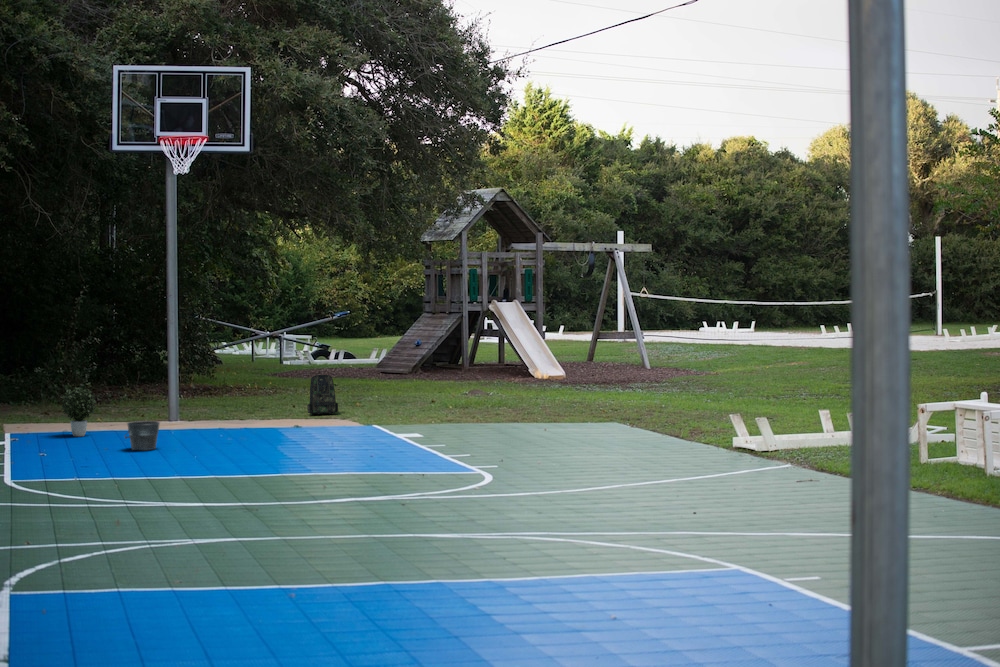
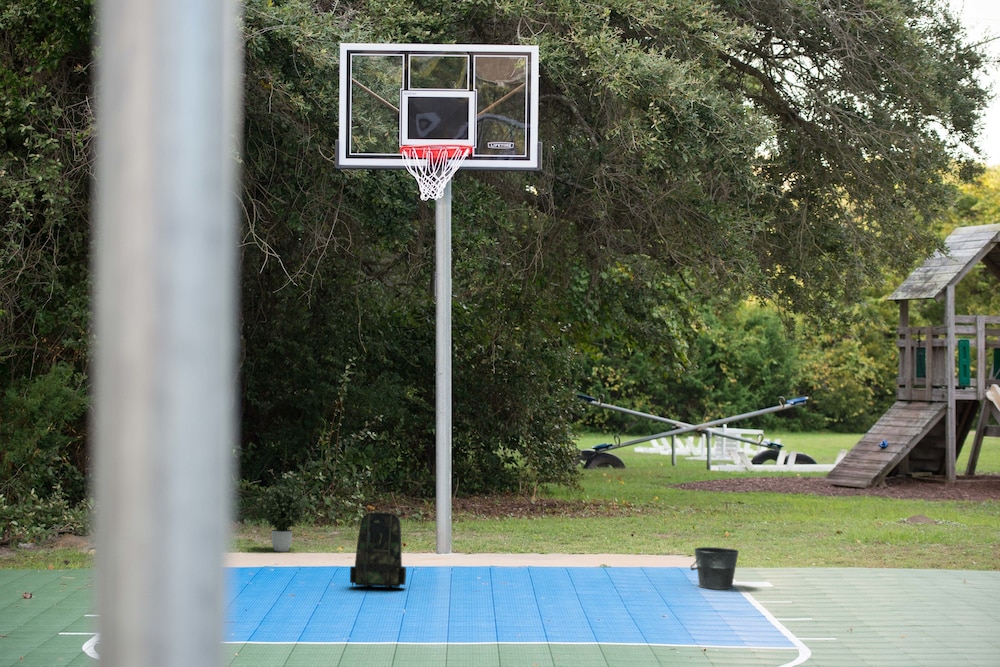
backpack: present [307,375,338,415] -> present [350,512,406,588]
bucket: present [125,421,159,450] -> present [691,547,738,589]

